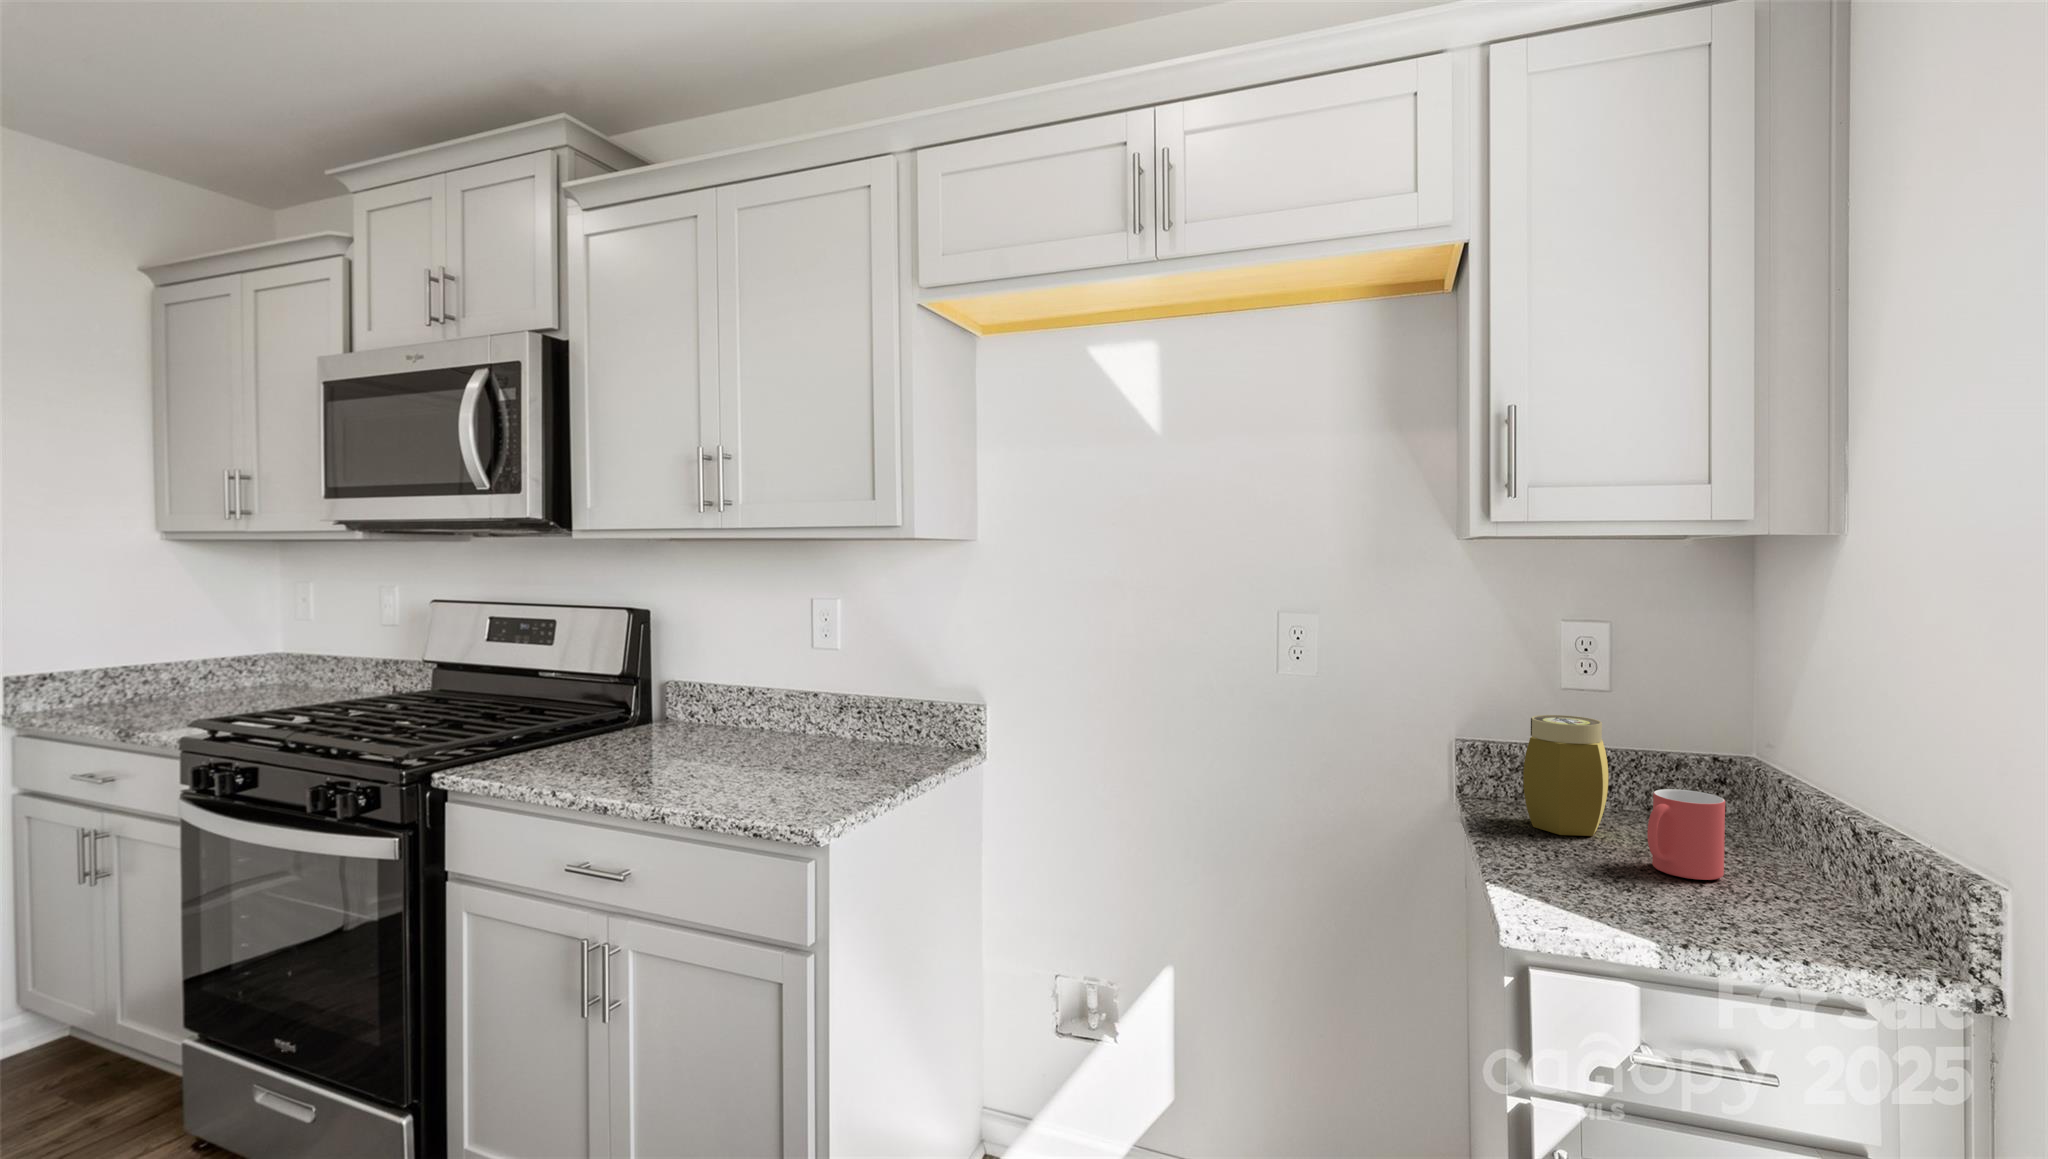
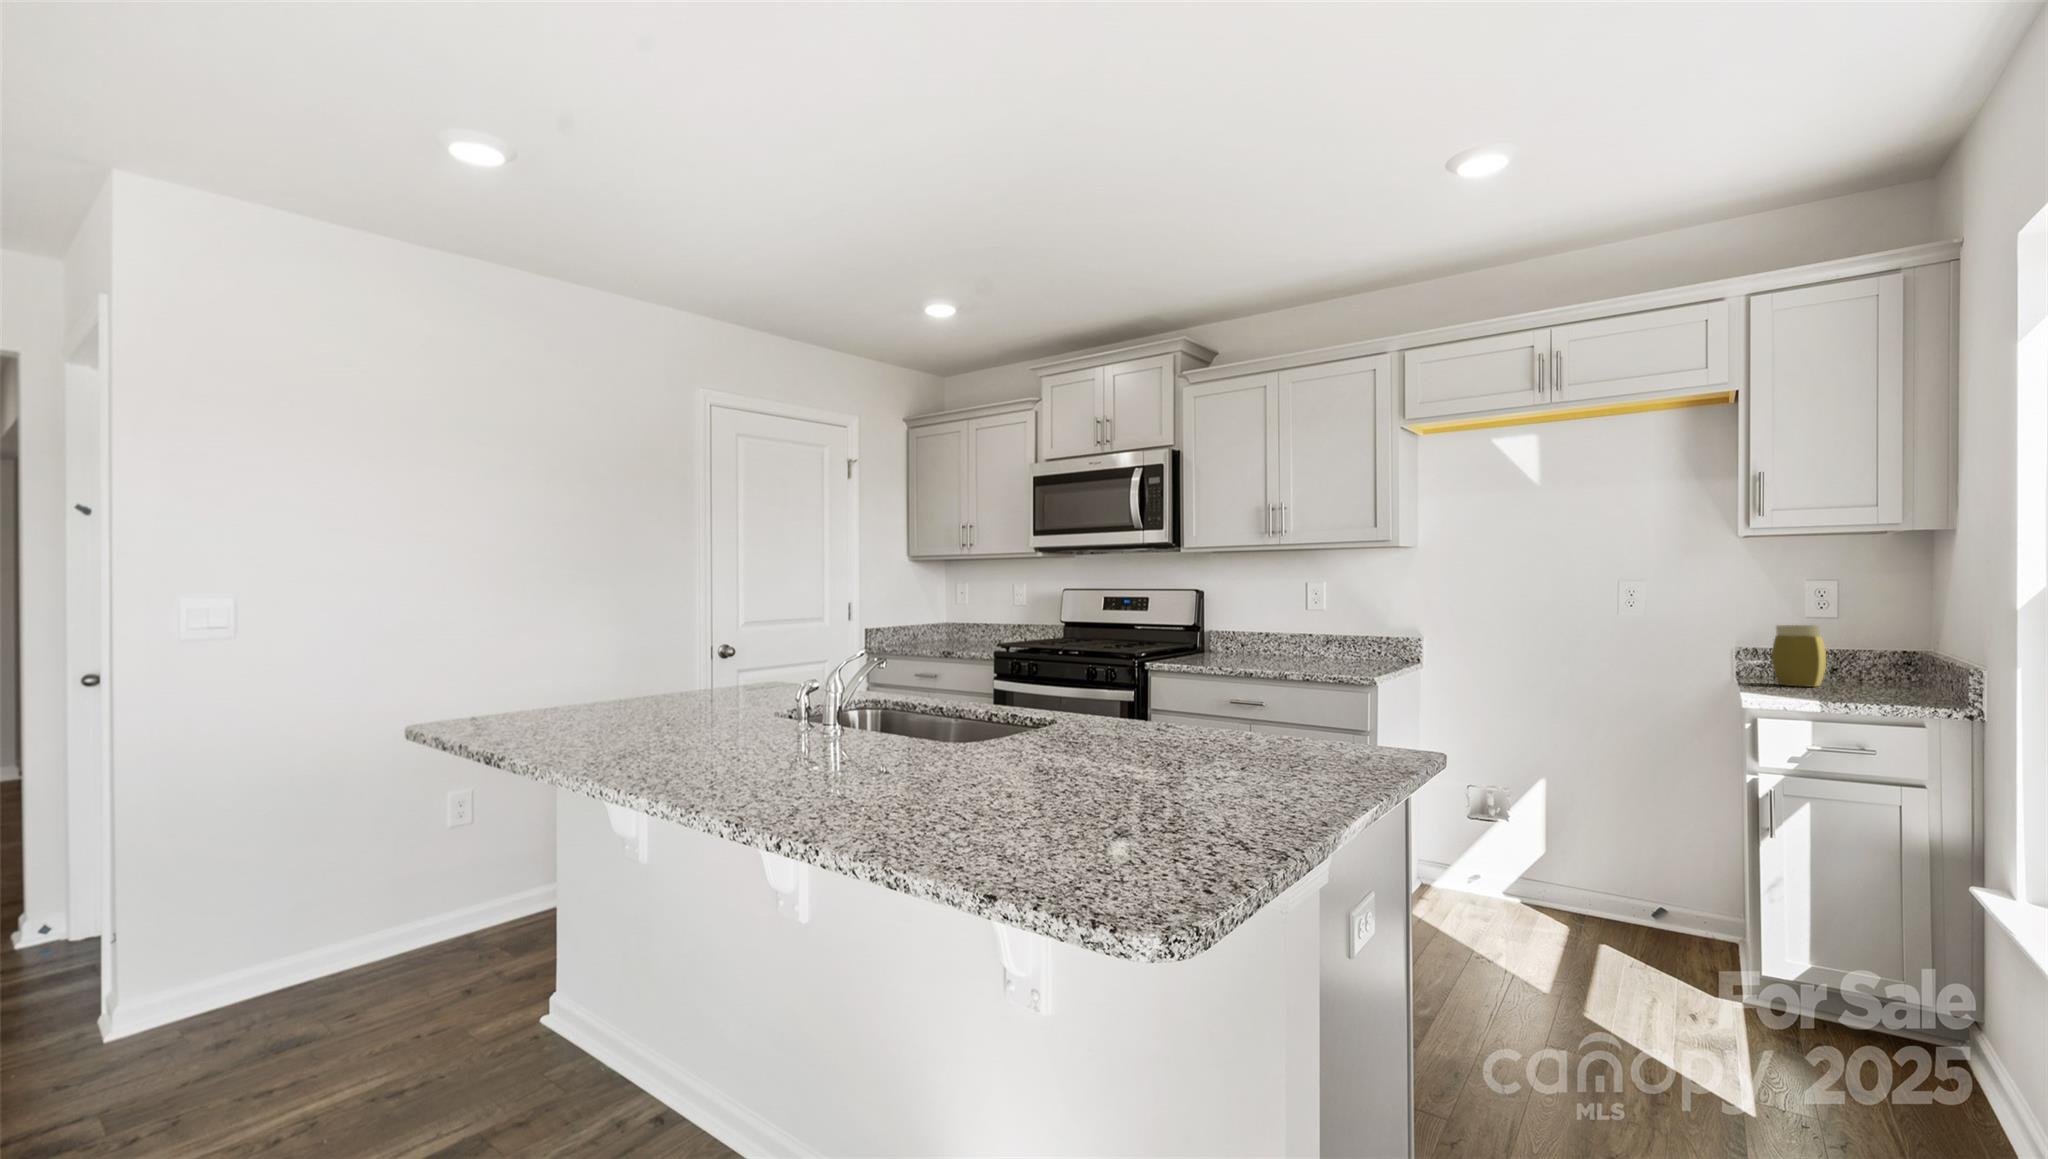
mug: present [1647,789,1725,880] -> none [1834,653,1881,694]

